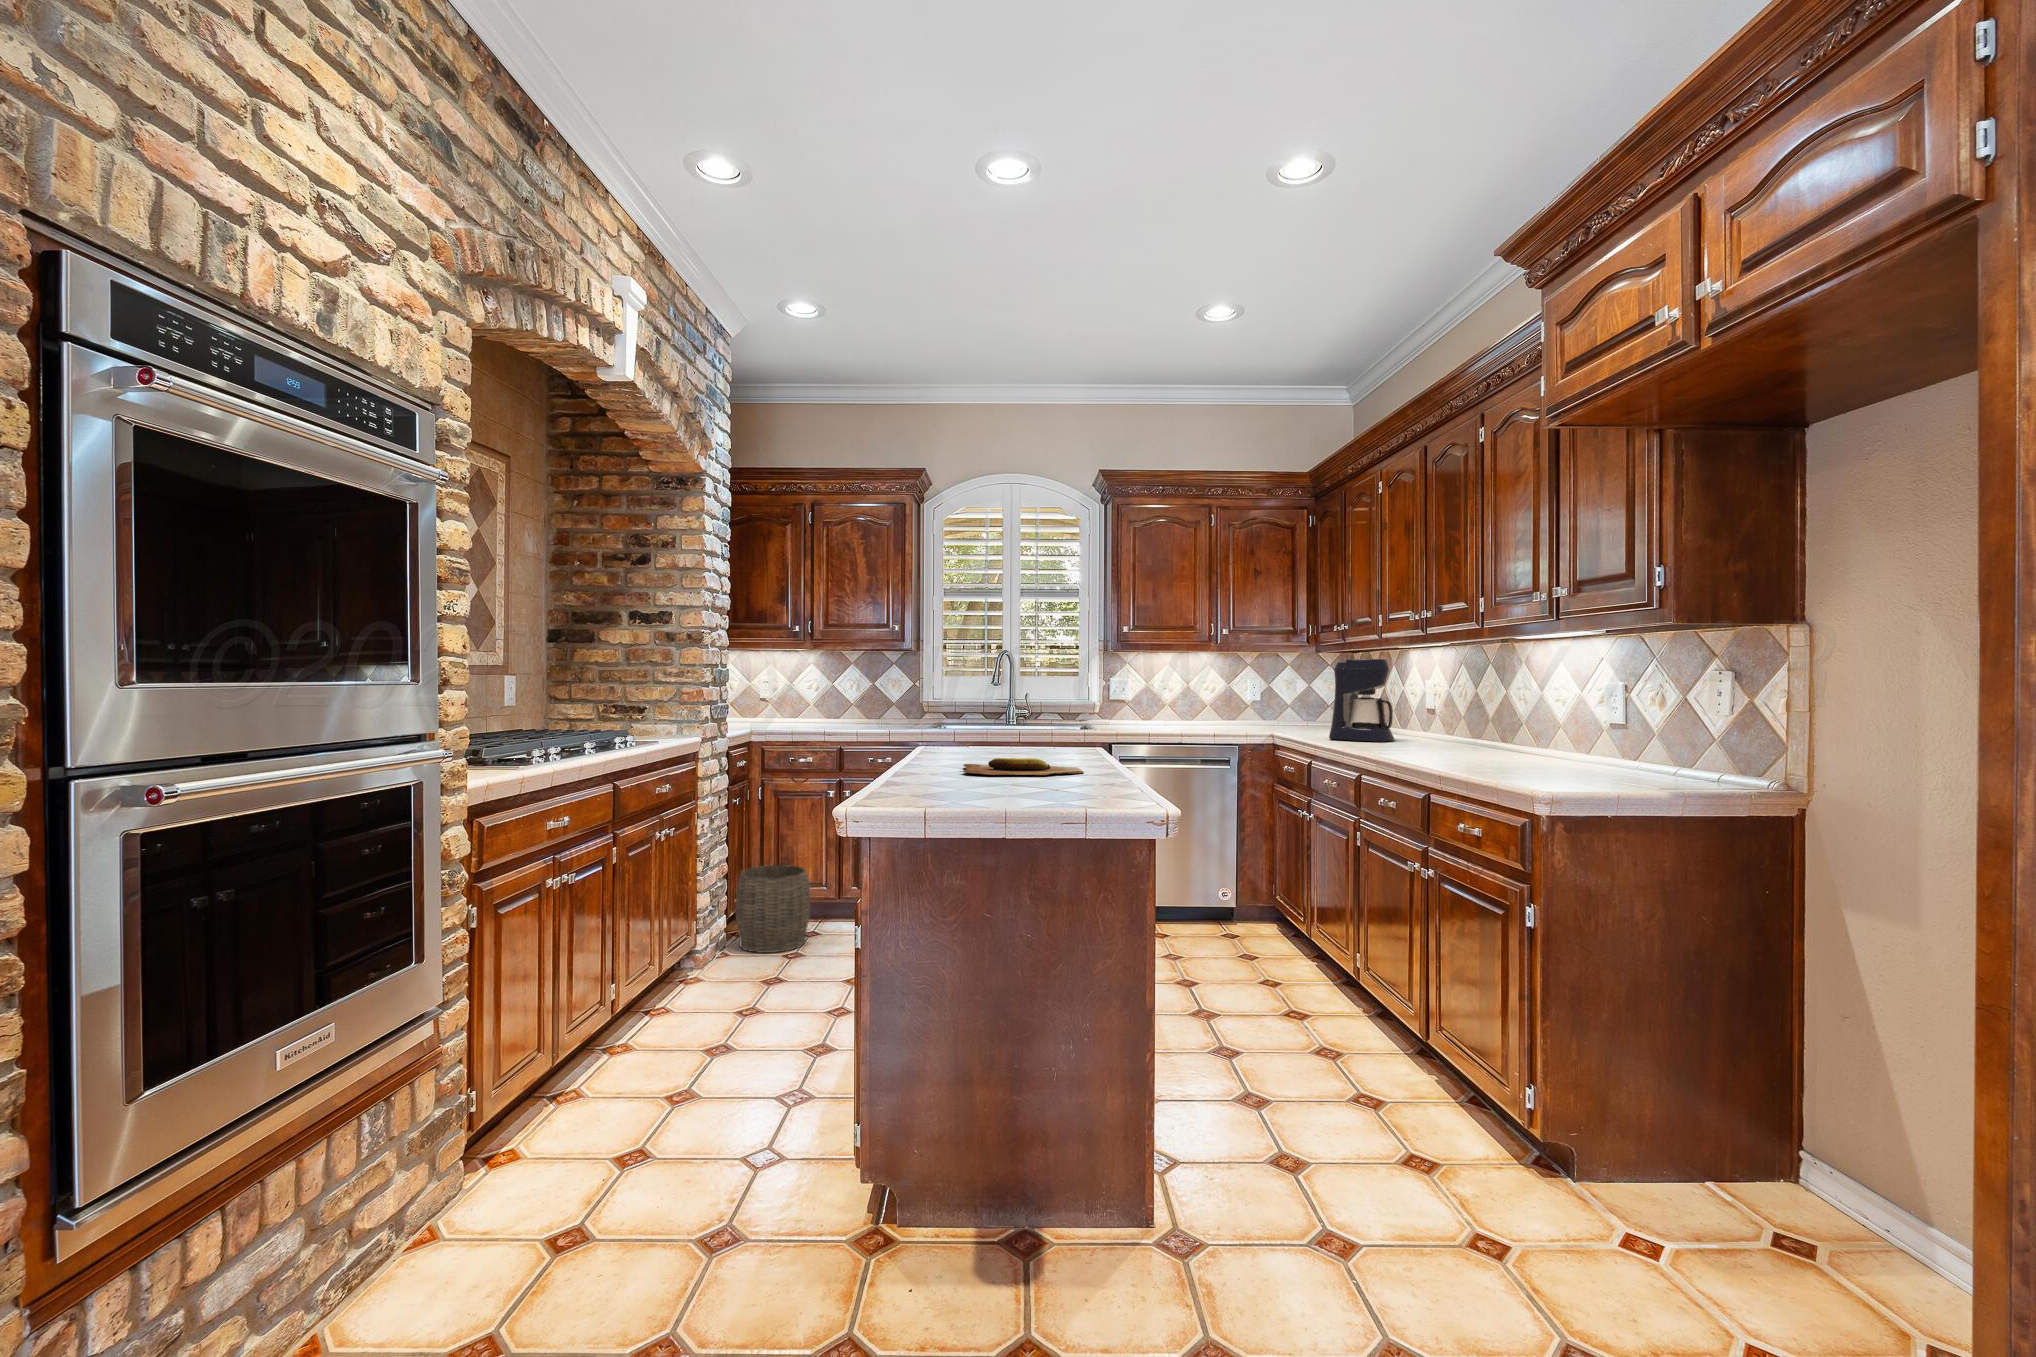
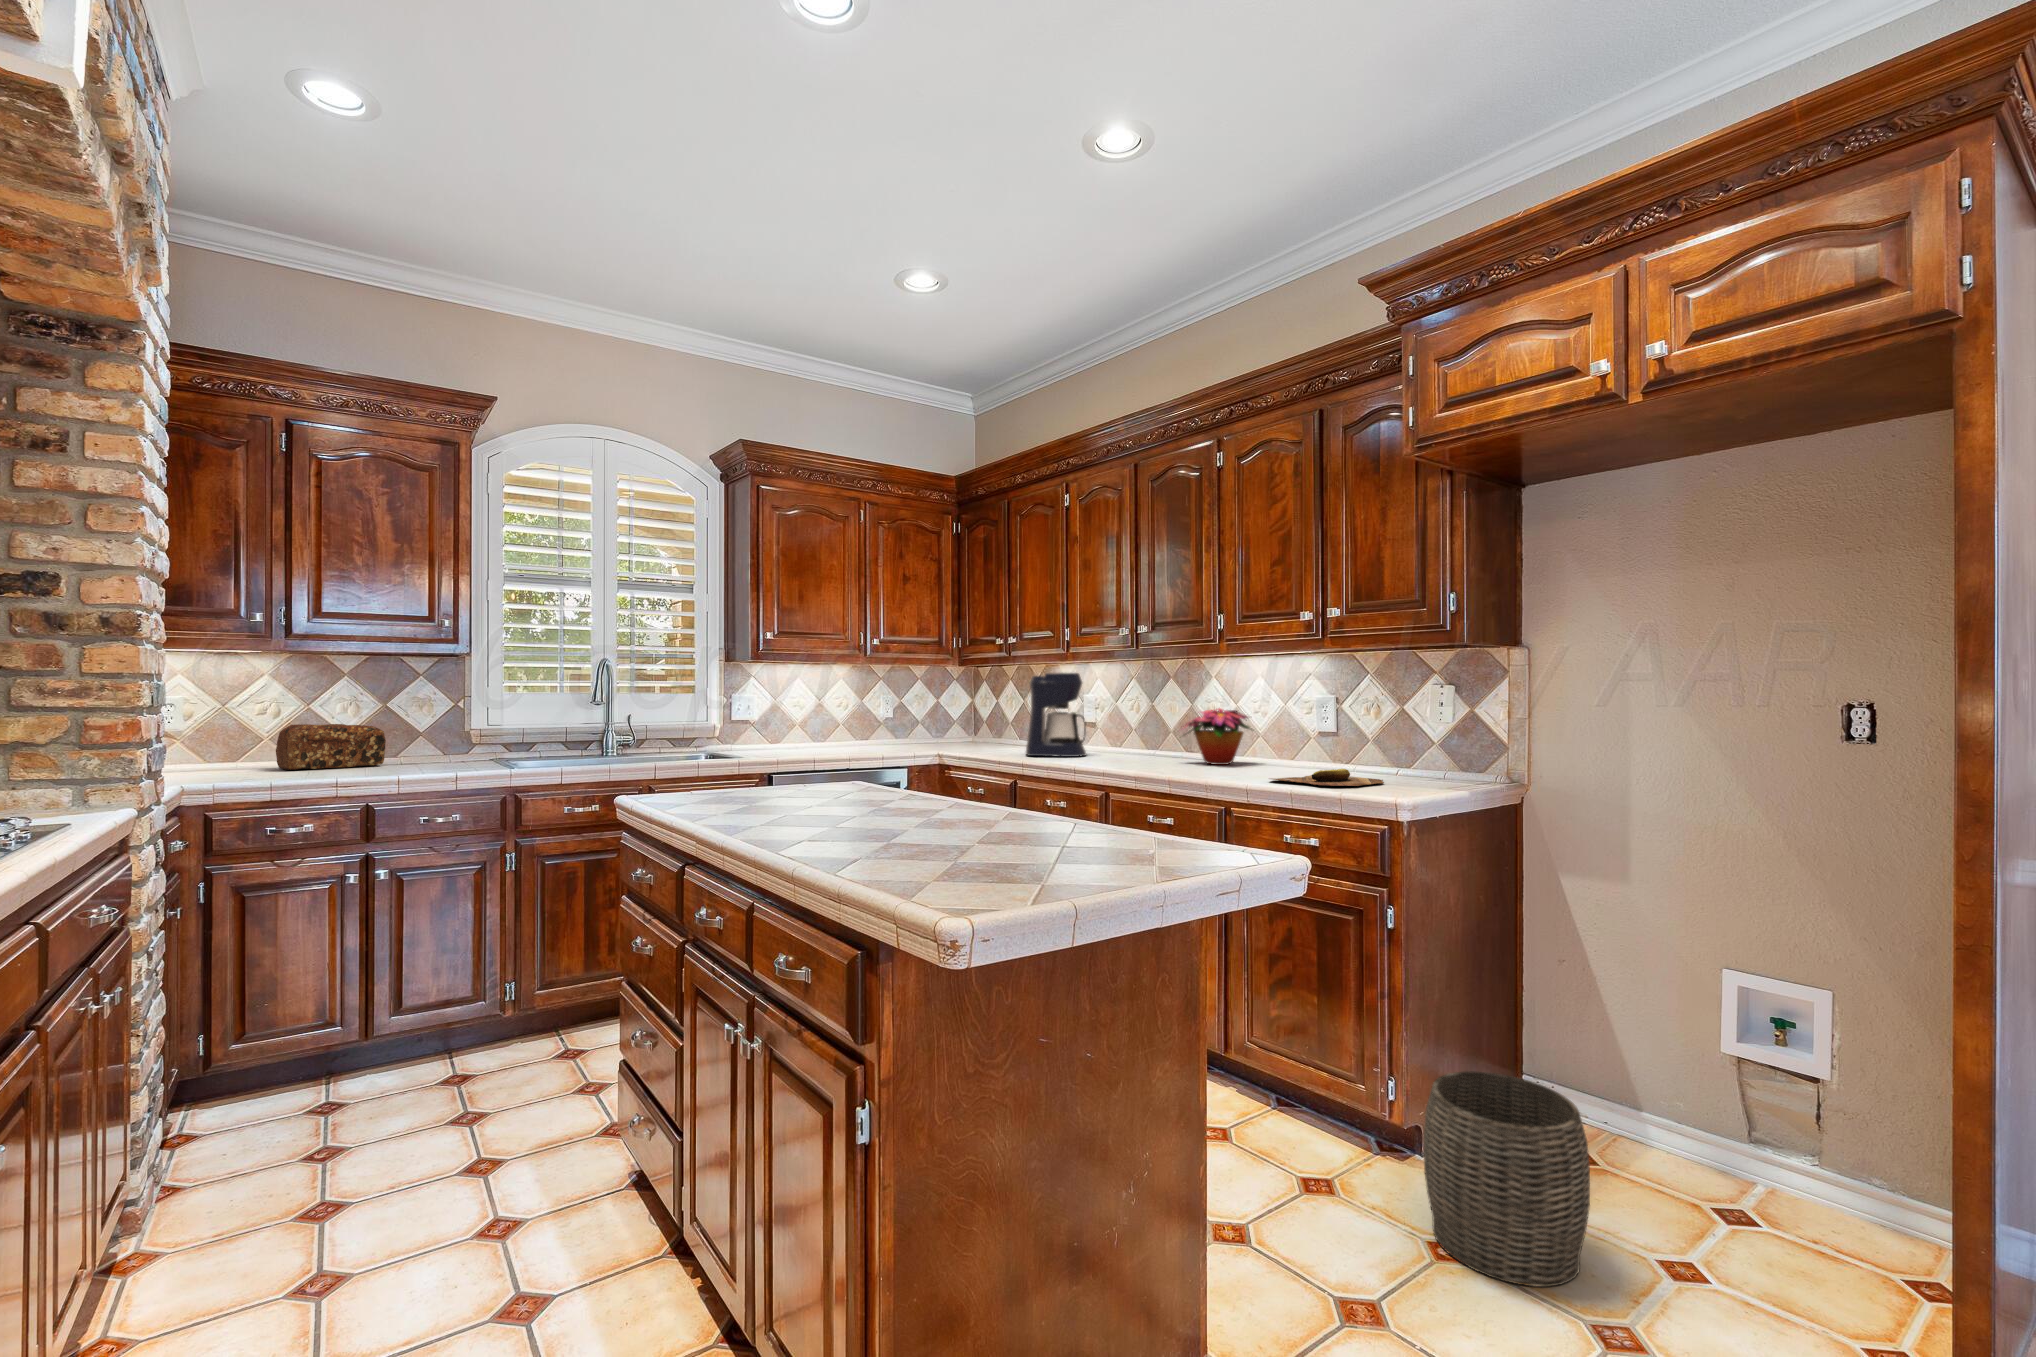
flower arrangement: none [1450,695,1552,755] -> present [1183,708,1250,765]
bread loaf: none [806,697,861,725] -> present [276,724,386,770]
cutting board: present [962,758,1083,775] -> present [1273,769,1384,786]
woven basket: present [736,865,810,953] -> present [1424,1071,1590,1287]

